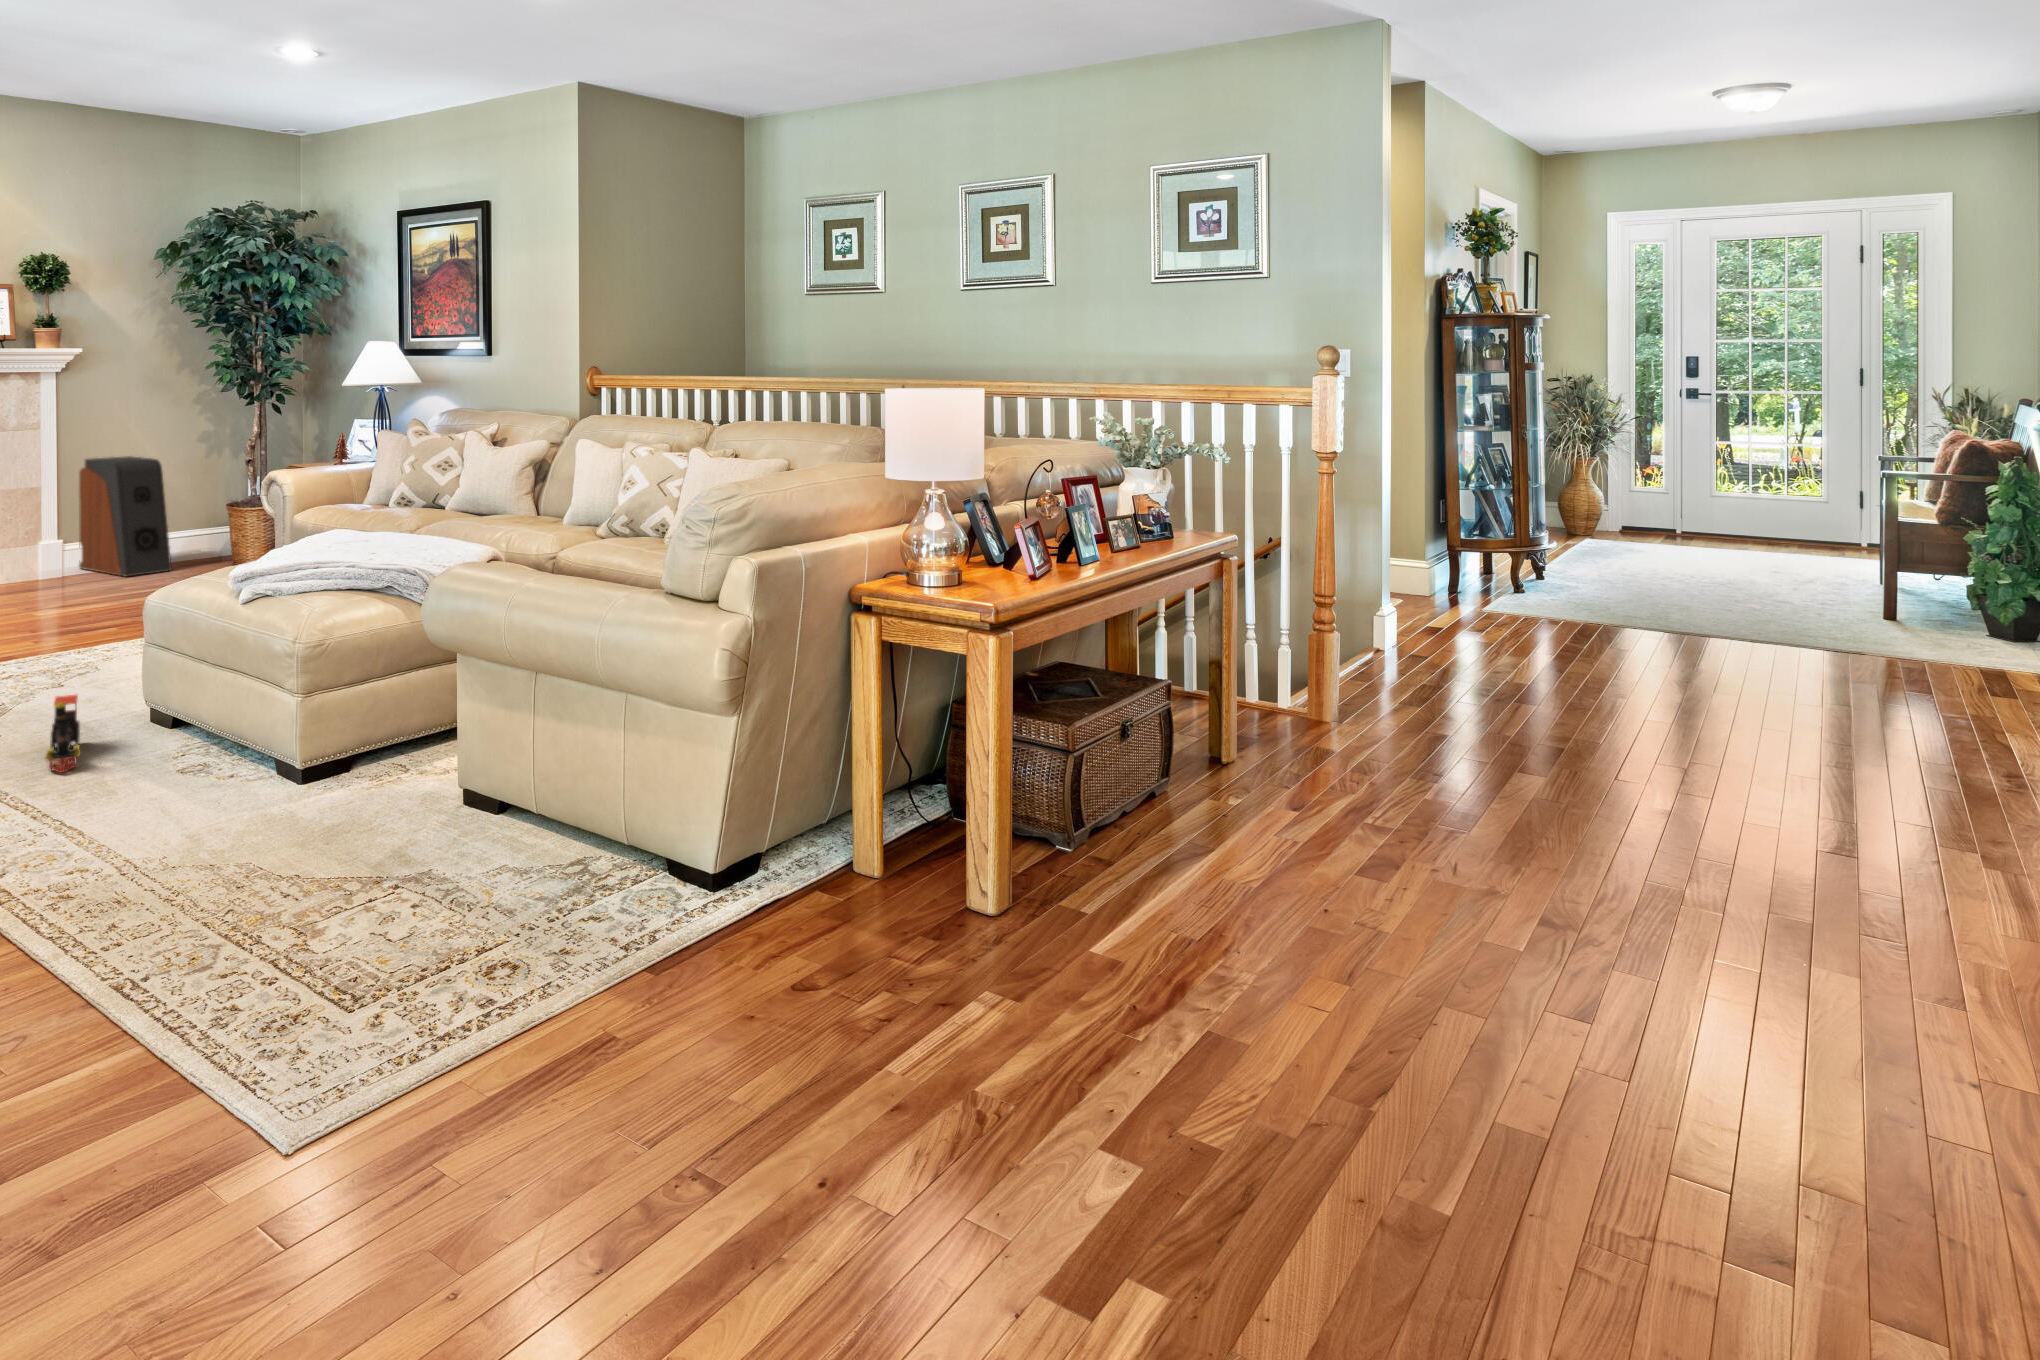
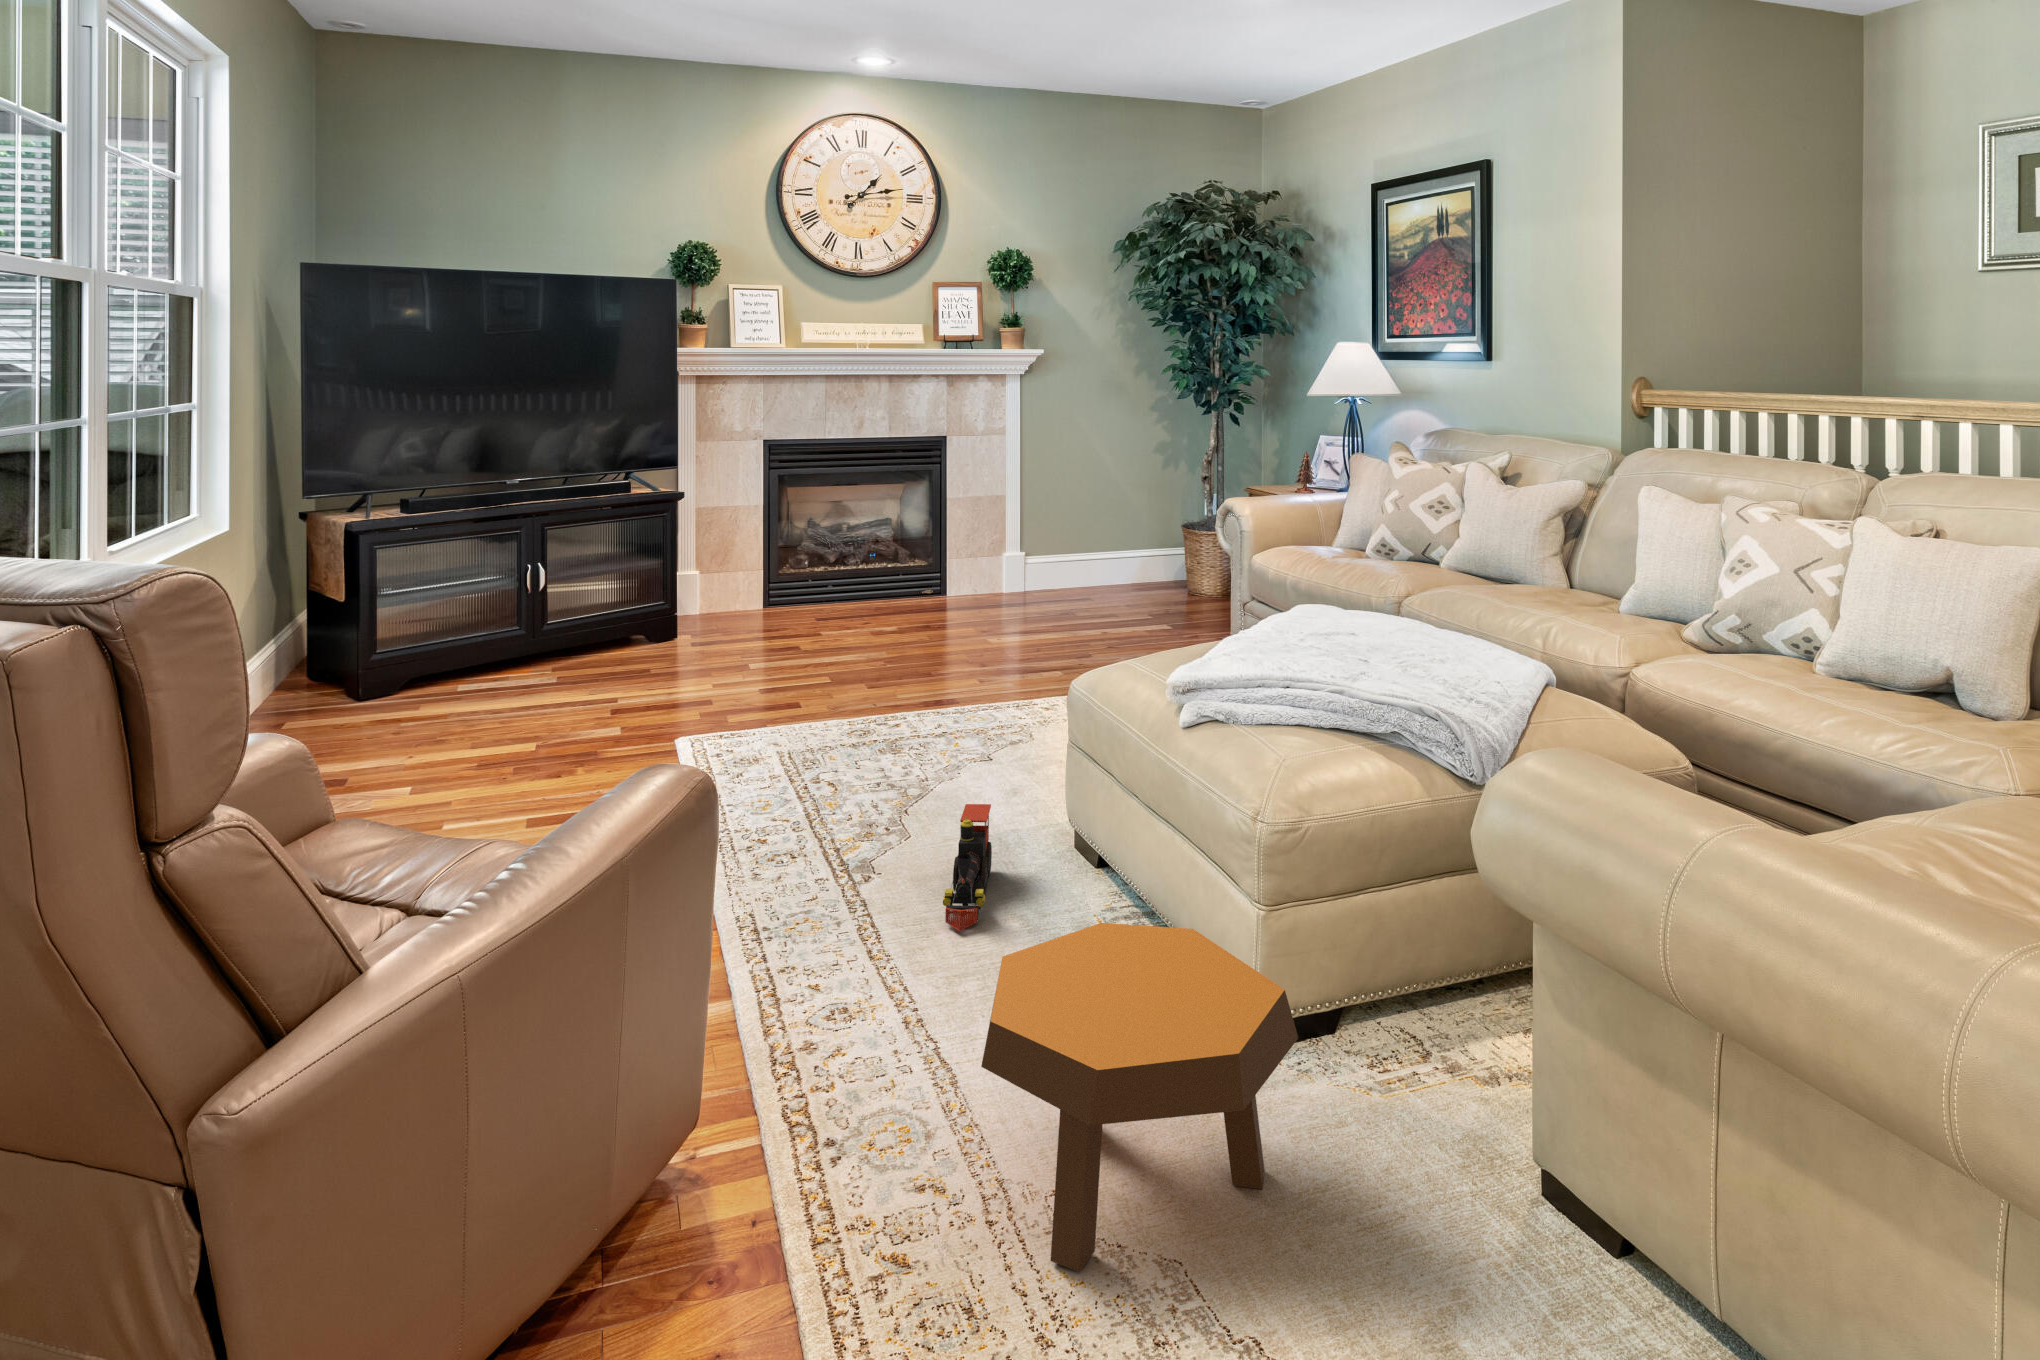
speaker: present [79,456,172,577] -> none [1042,465,1128,598]
footstool: none [115,707,323,878] -> present [981,923,1298,1272]

